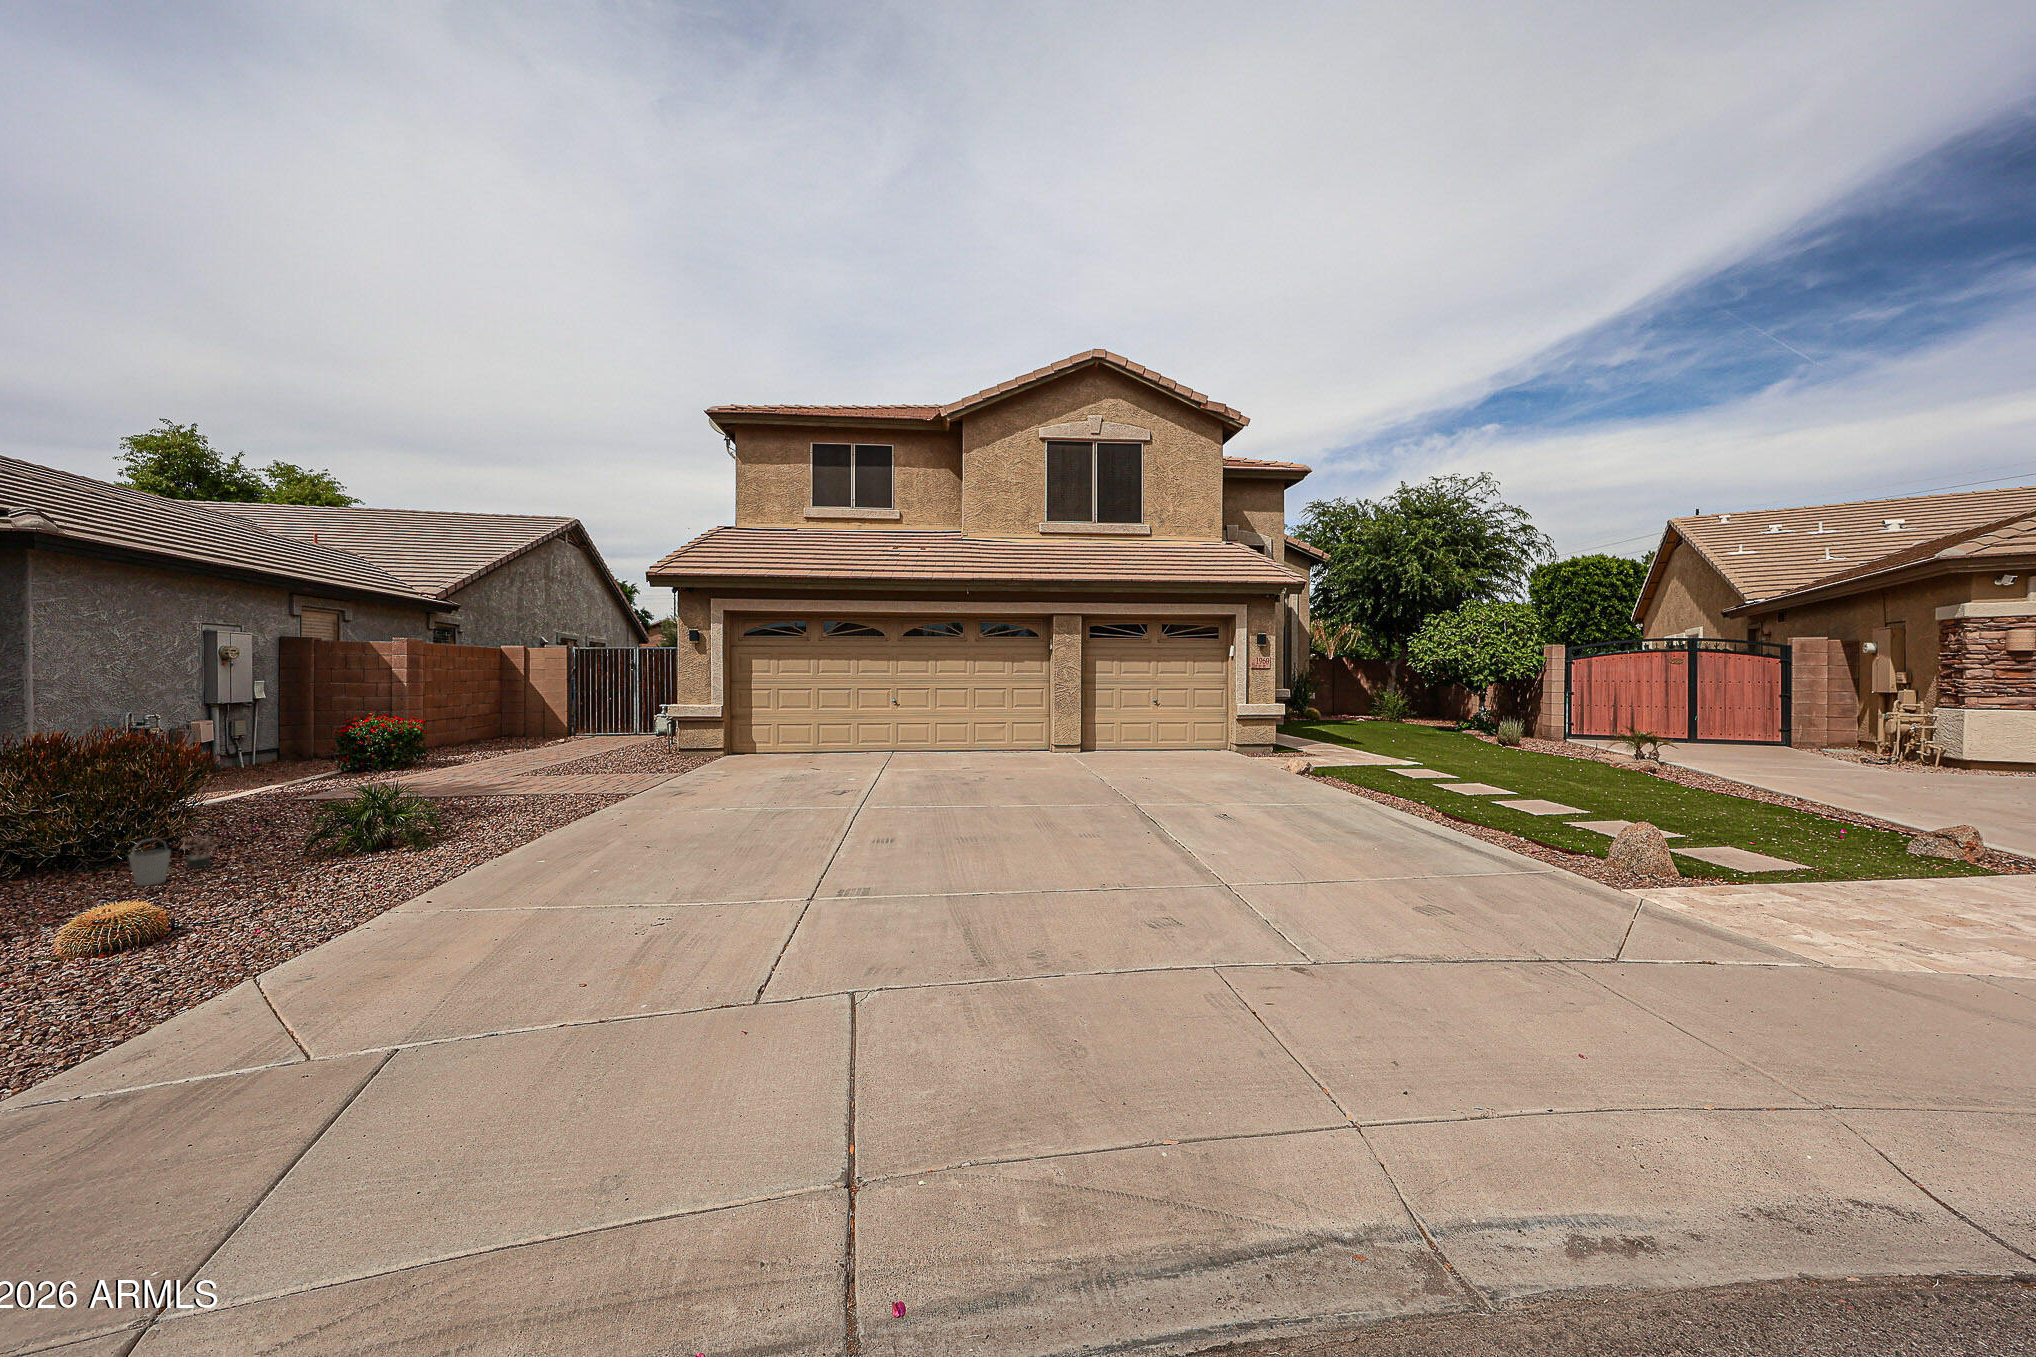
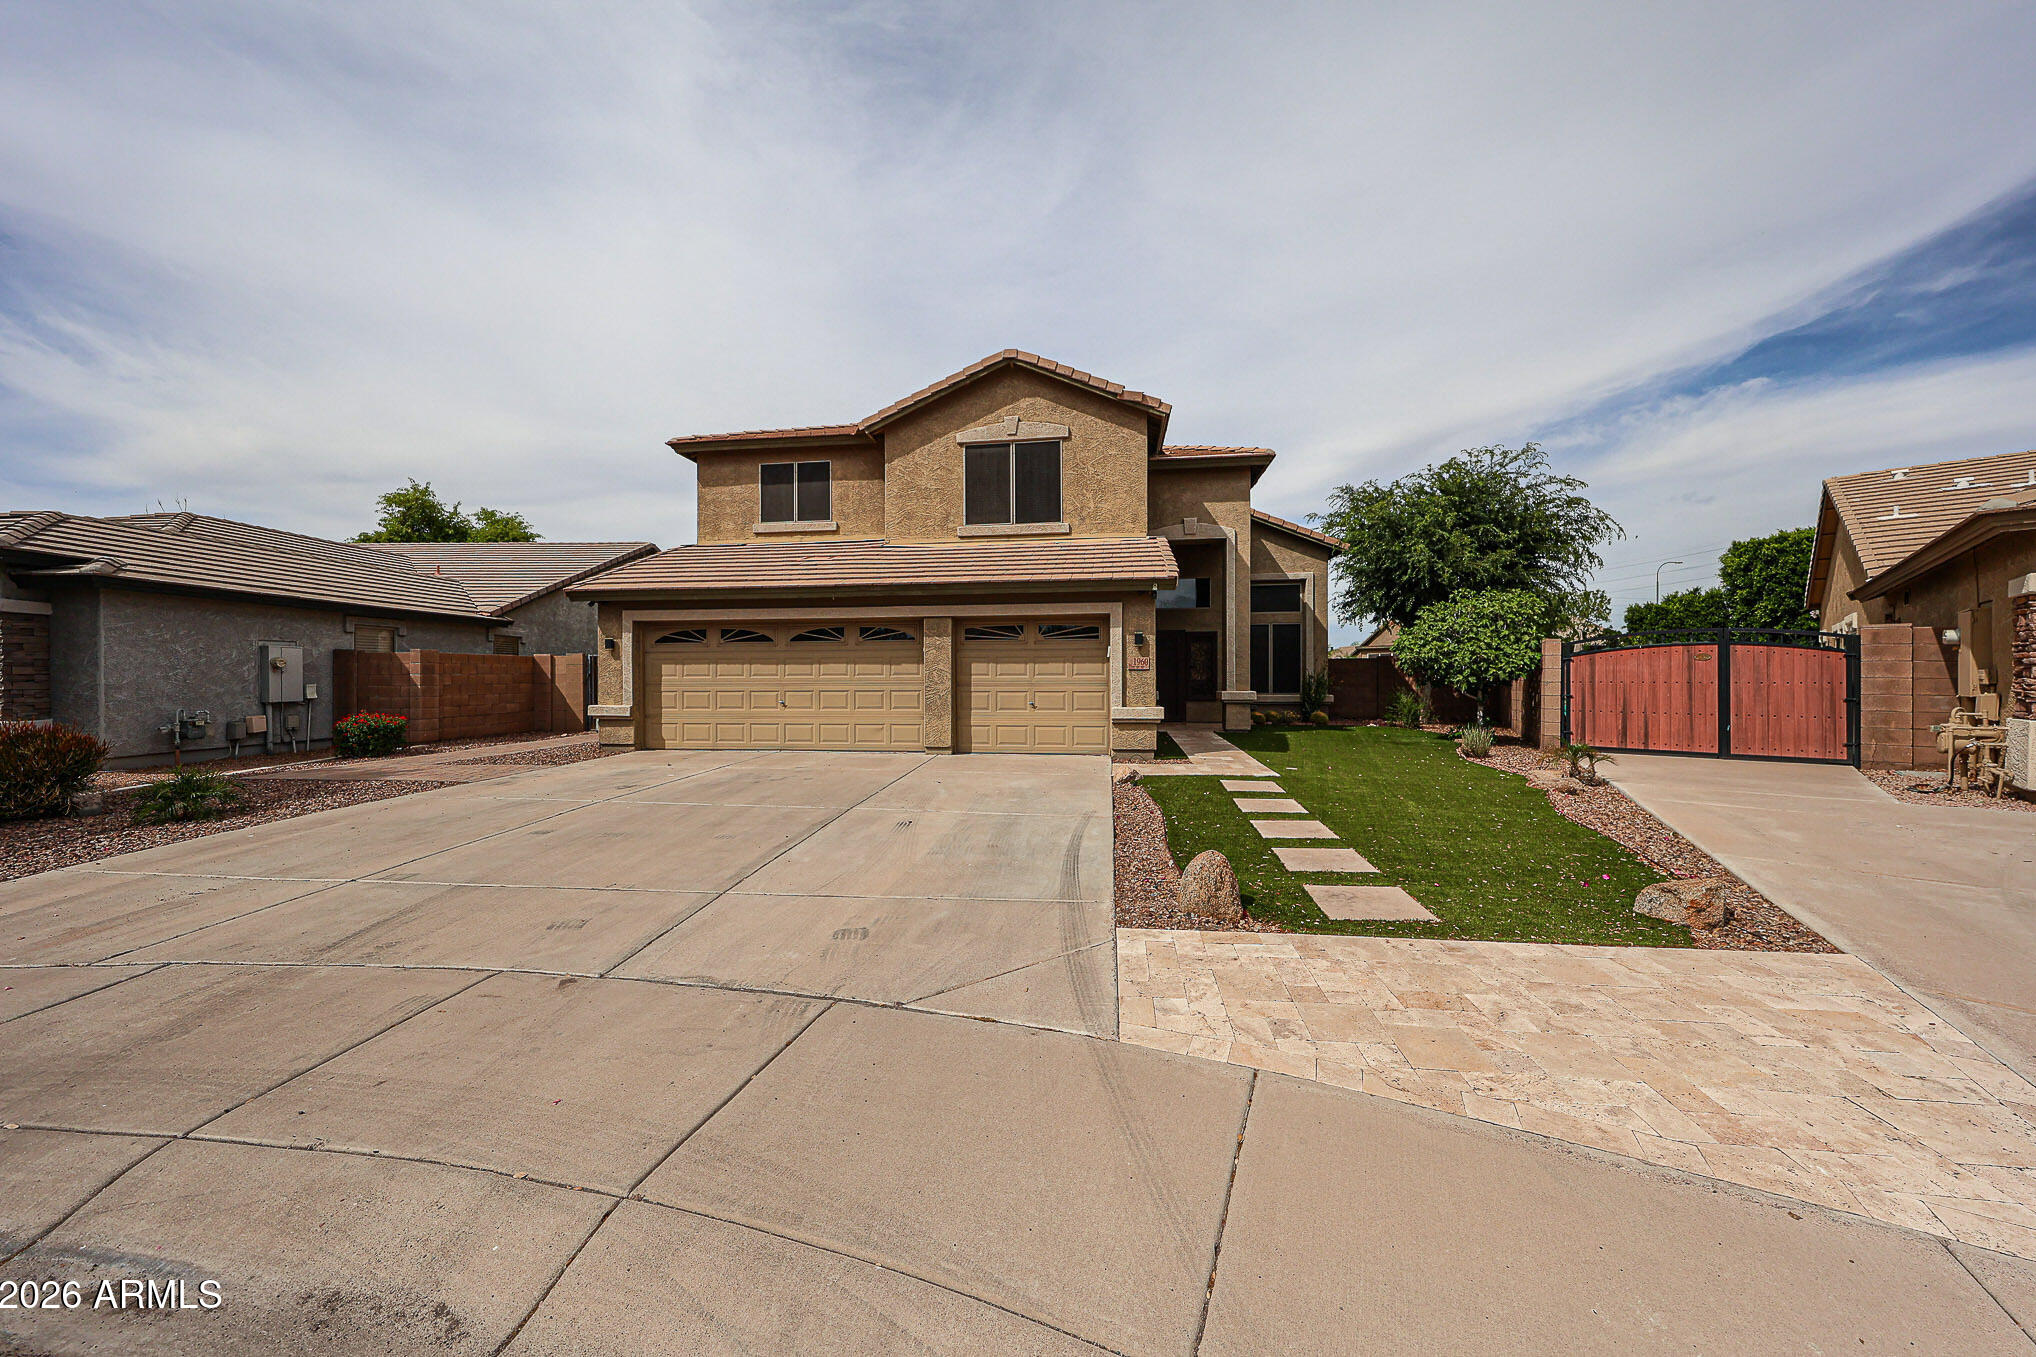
bucket: present [129,841,170,886] -> none [24,791,55,825]

